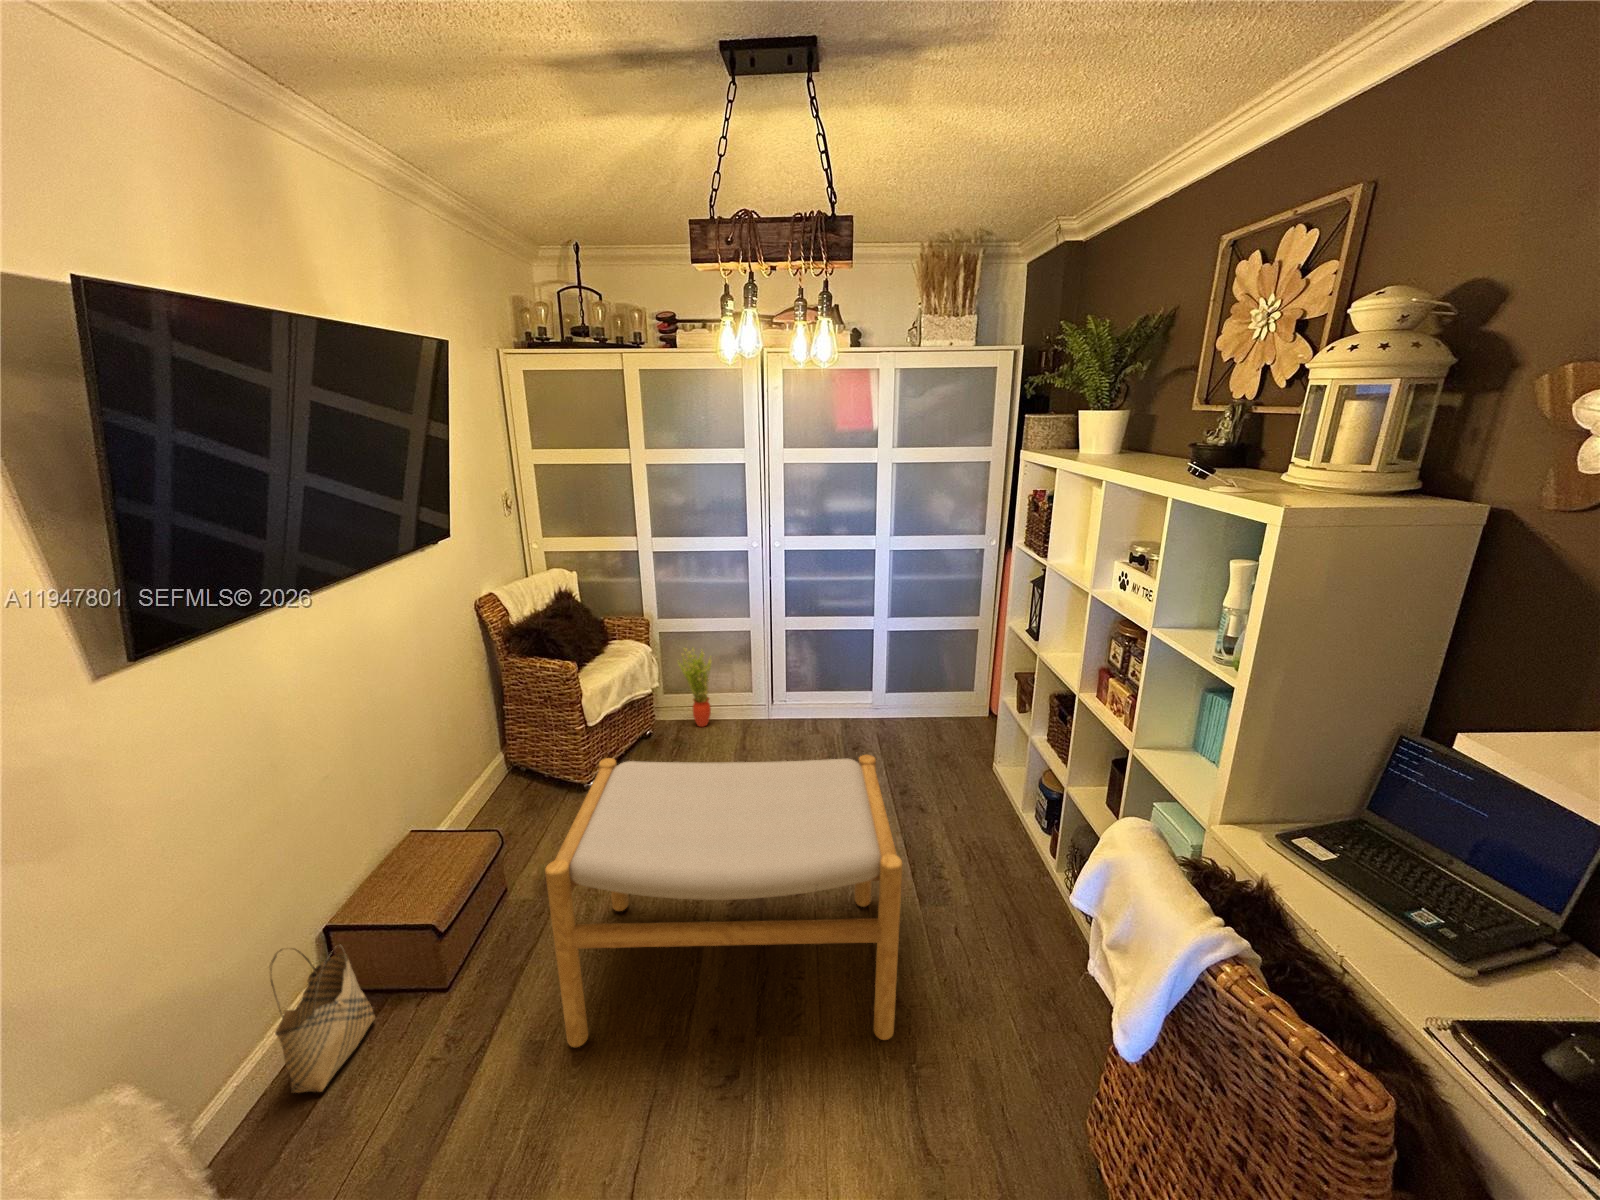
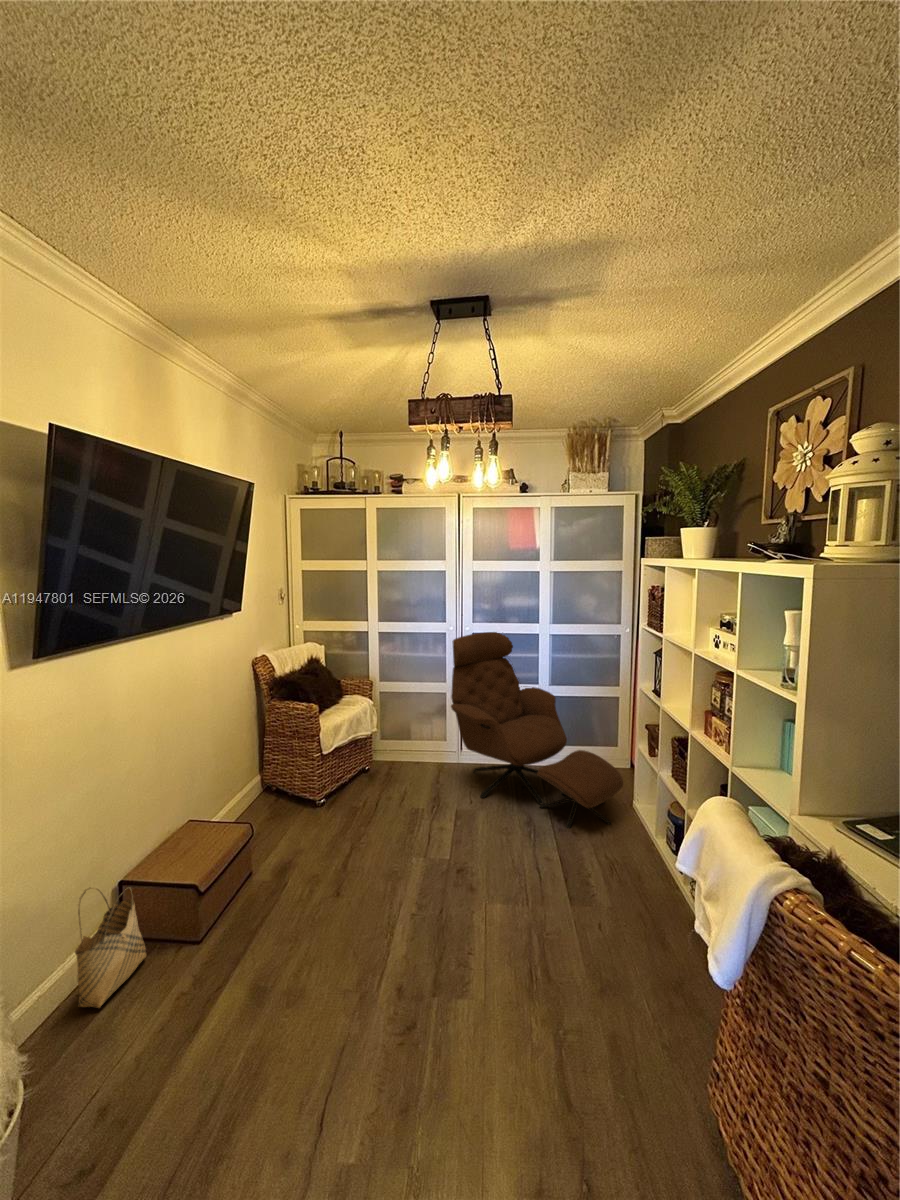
lounge chair: none [759,548,986,807] -> present [451,632,623,828]
potted plant: present [679,647,711,727] -> none [391,702,417,764]
footstool: present [545,755,902,1047] -> none [281,765,548,1006]

